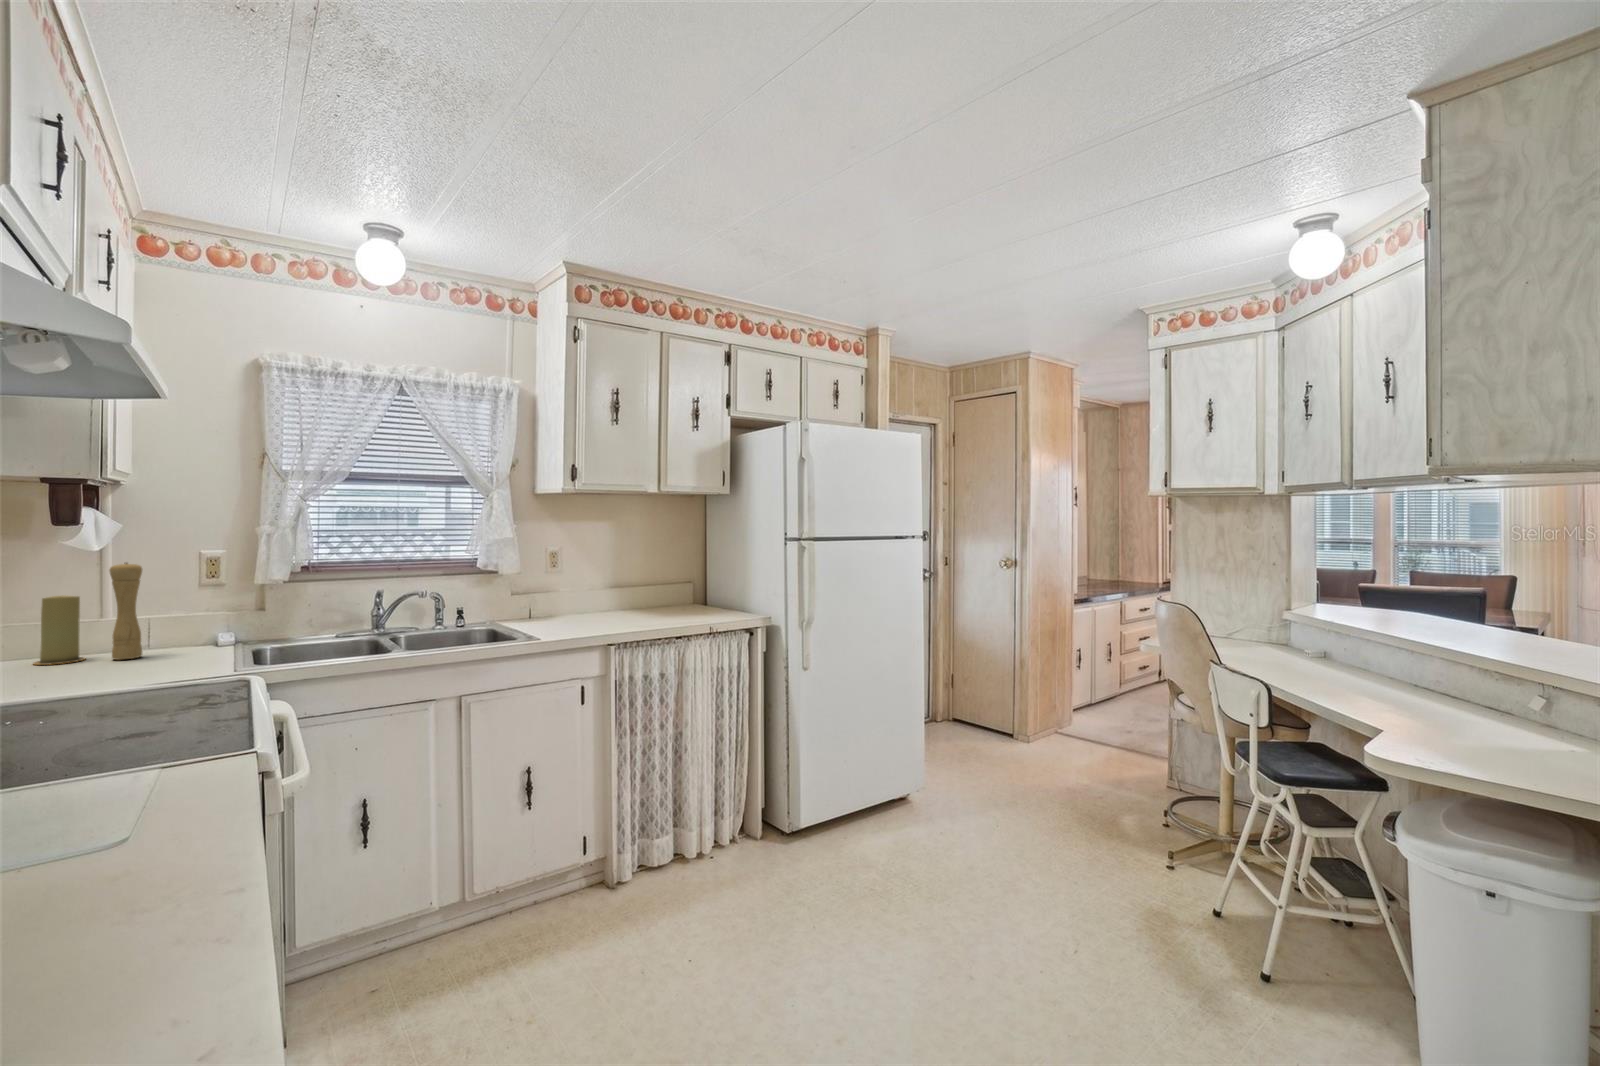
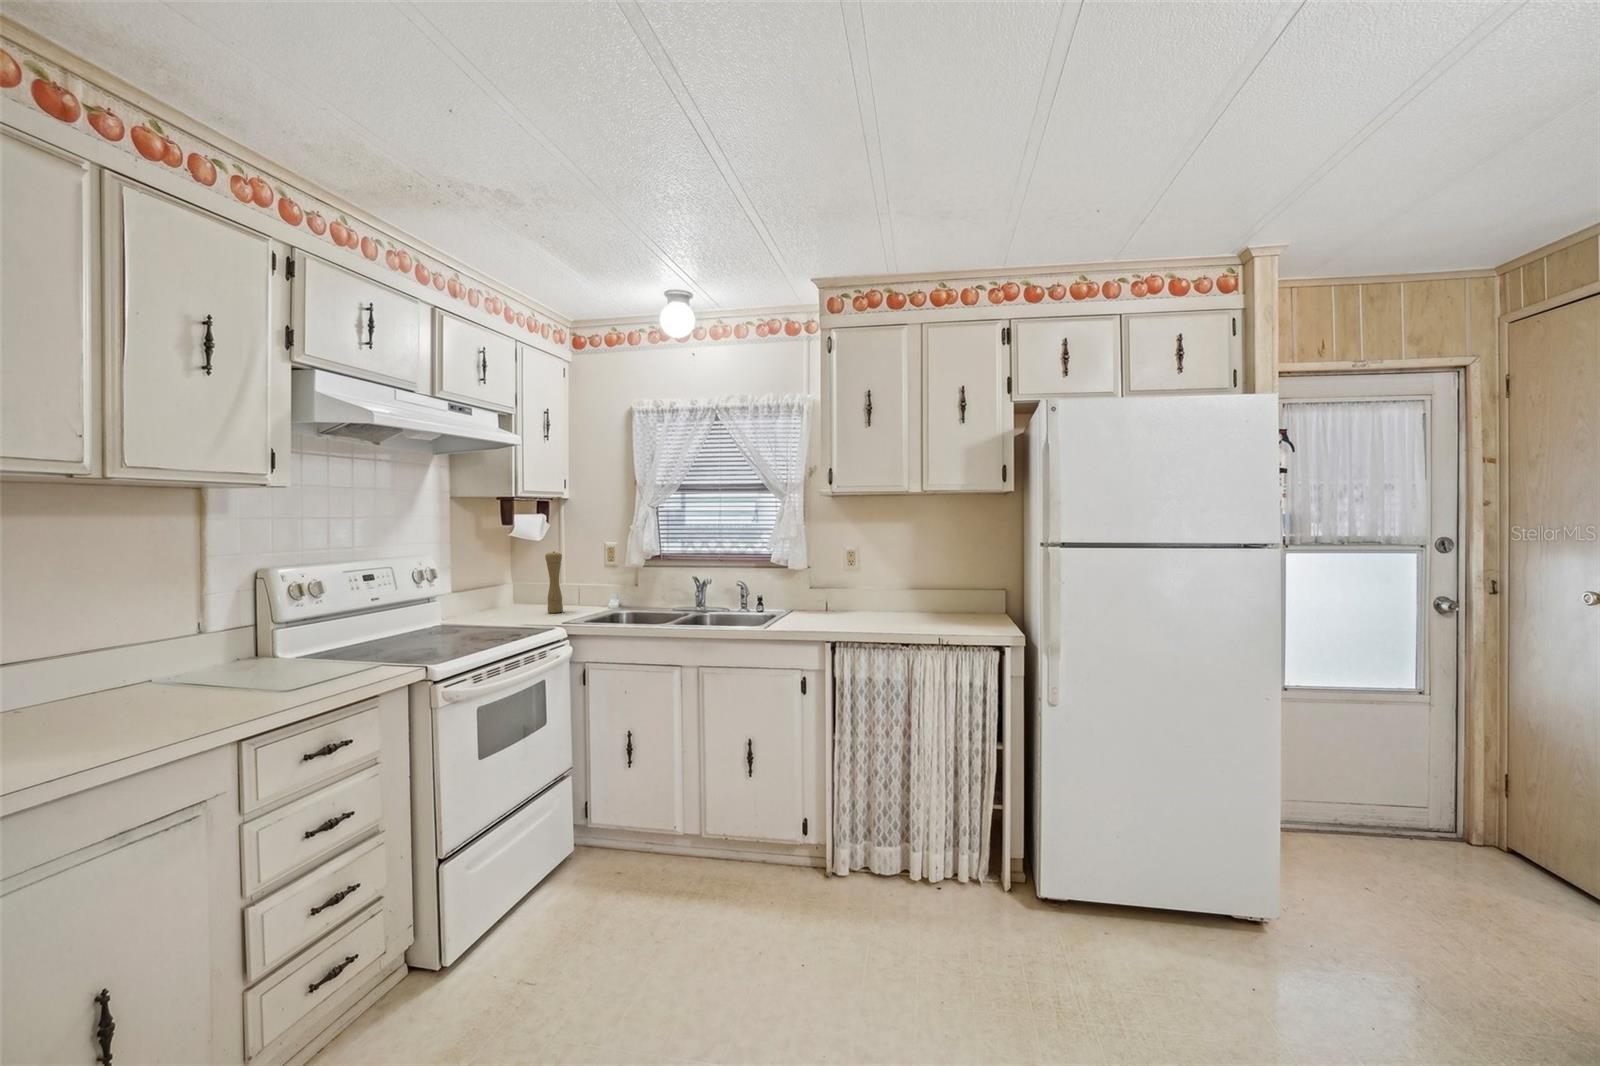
candle: present [34,596,85,665] -> none [519,570,544,612]

